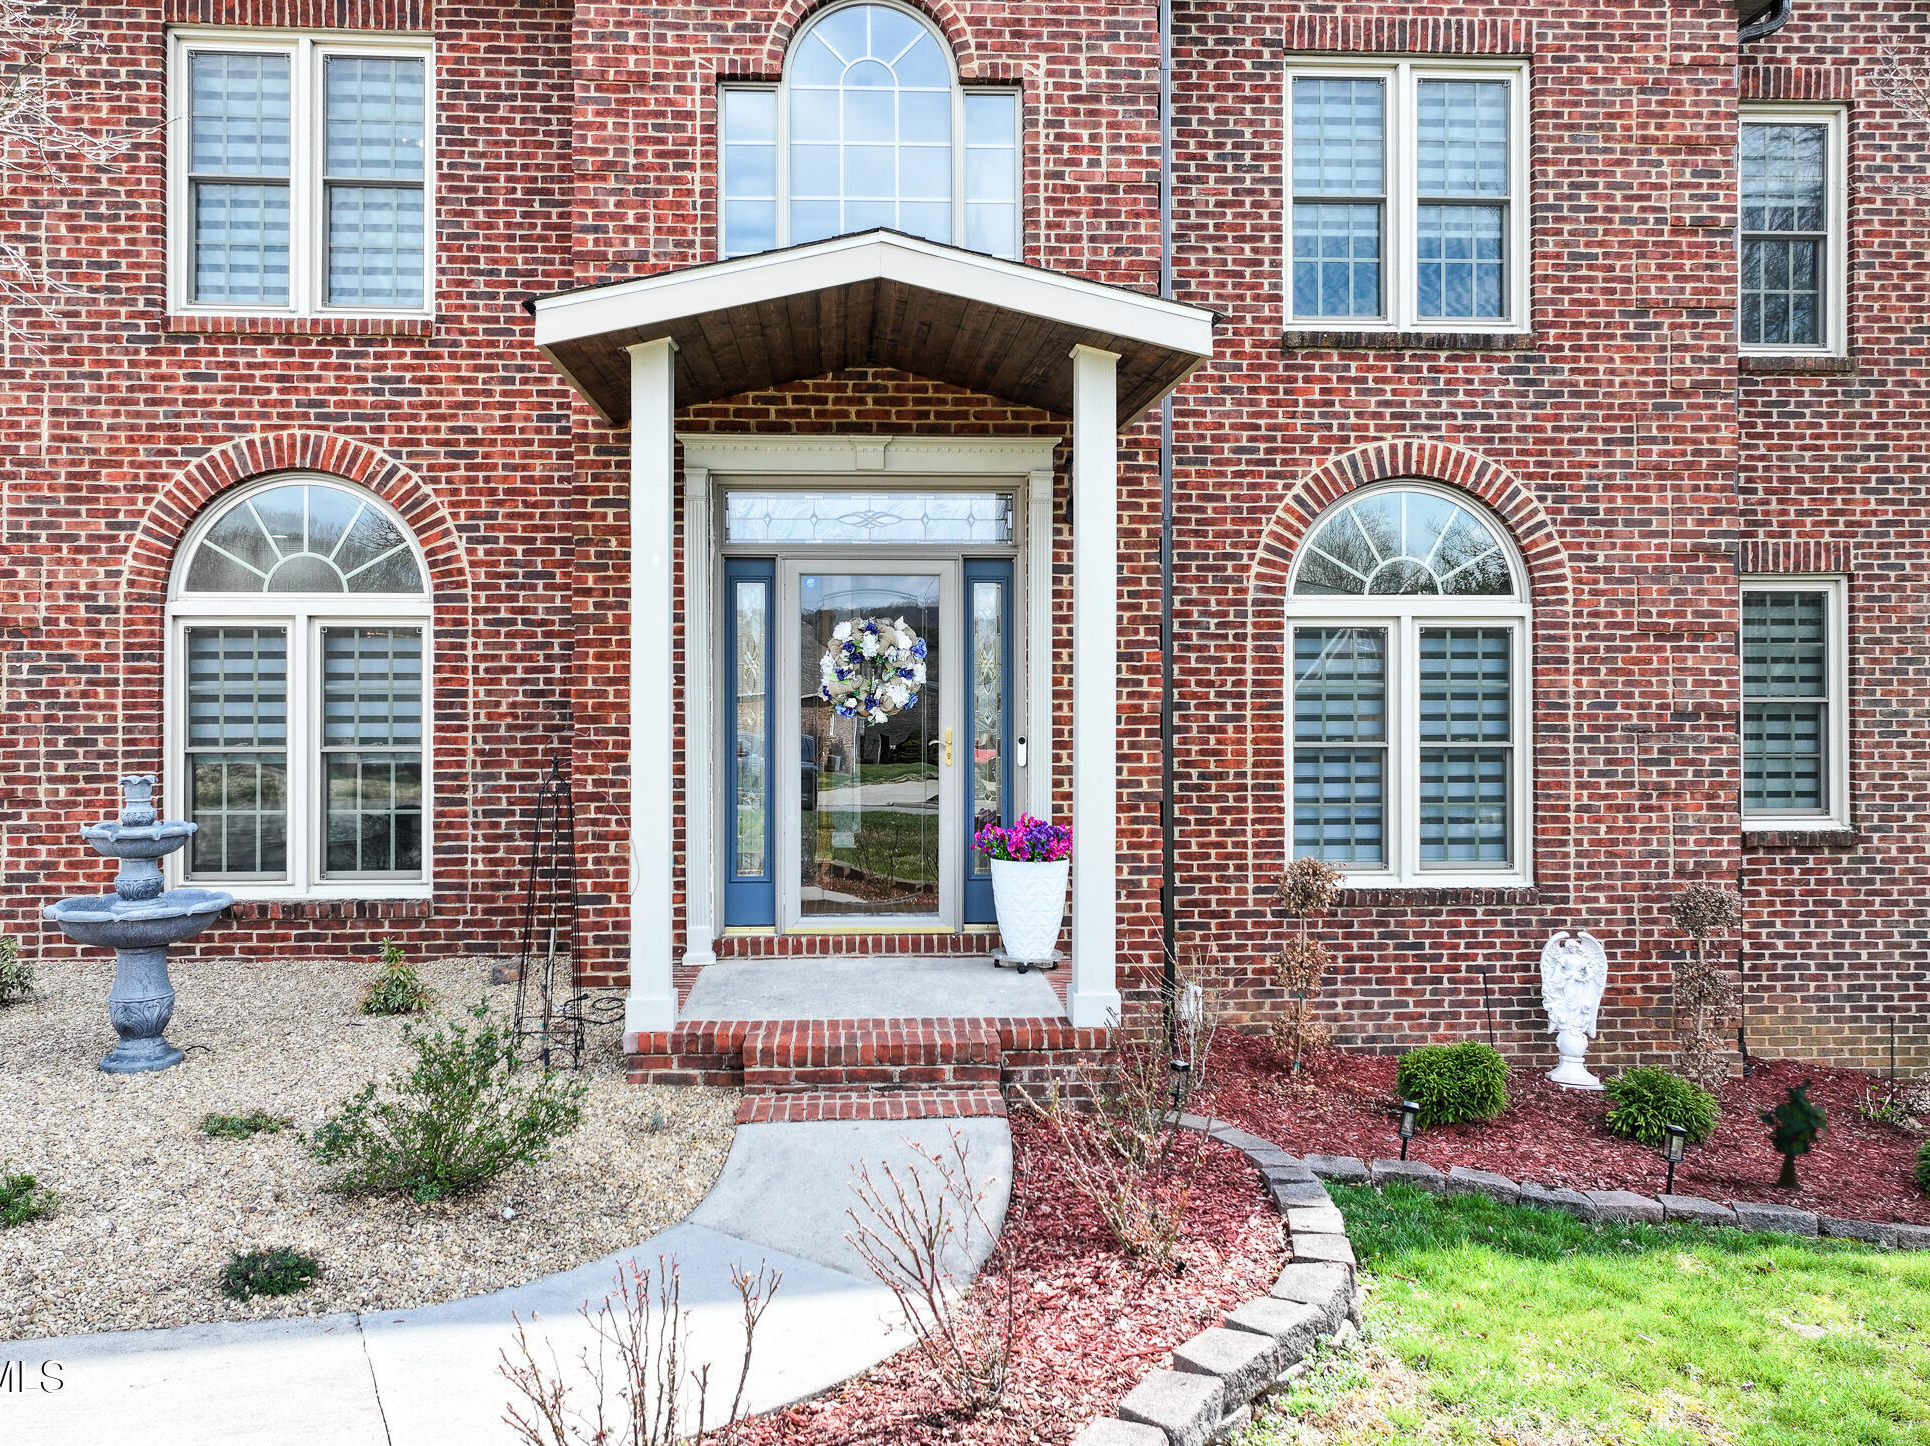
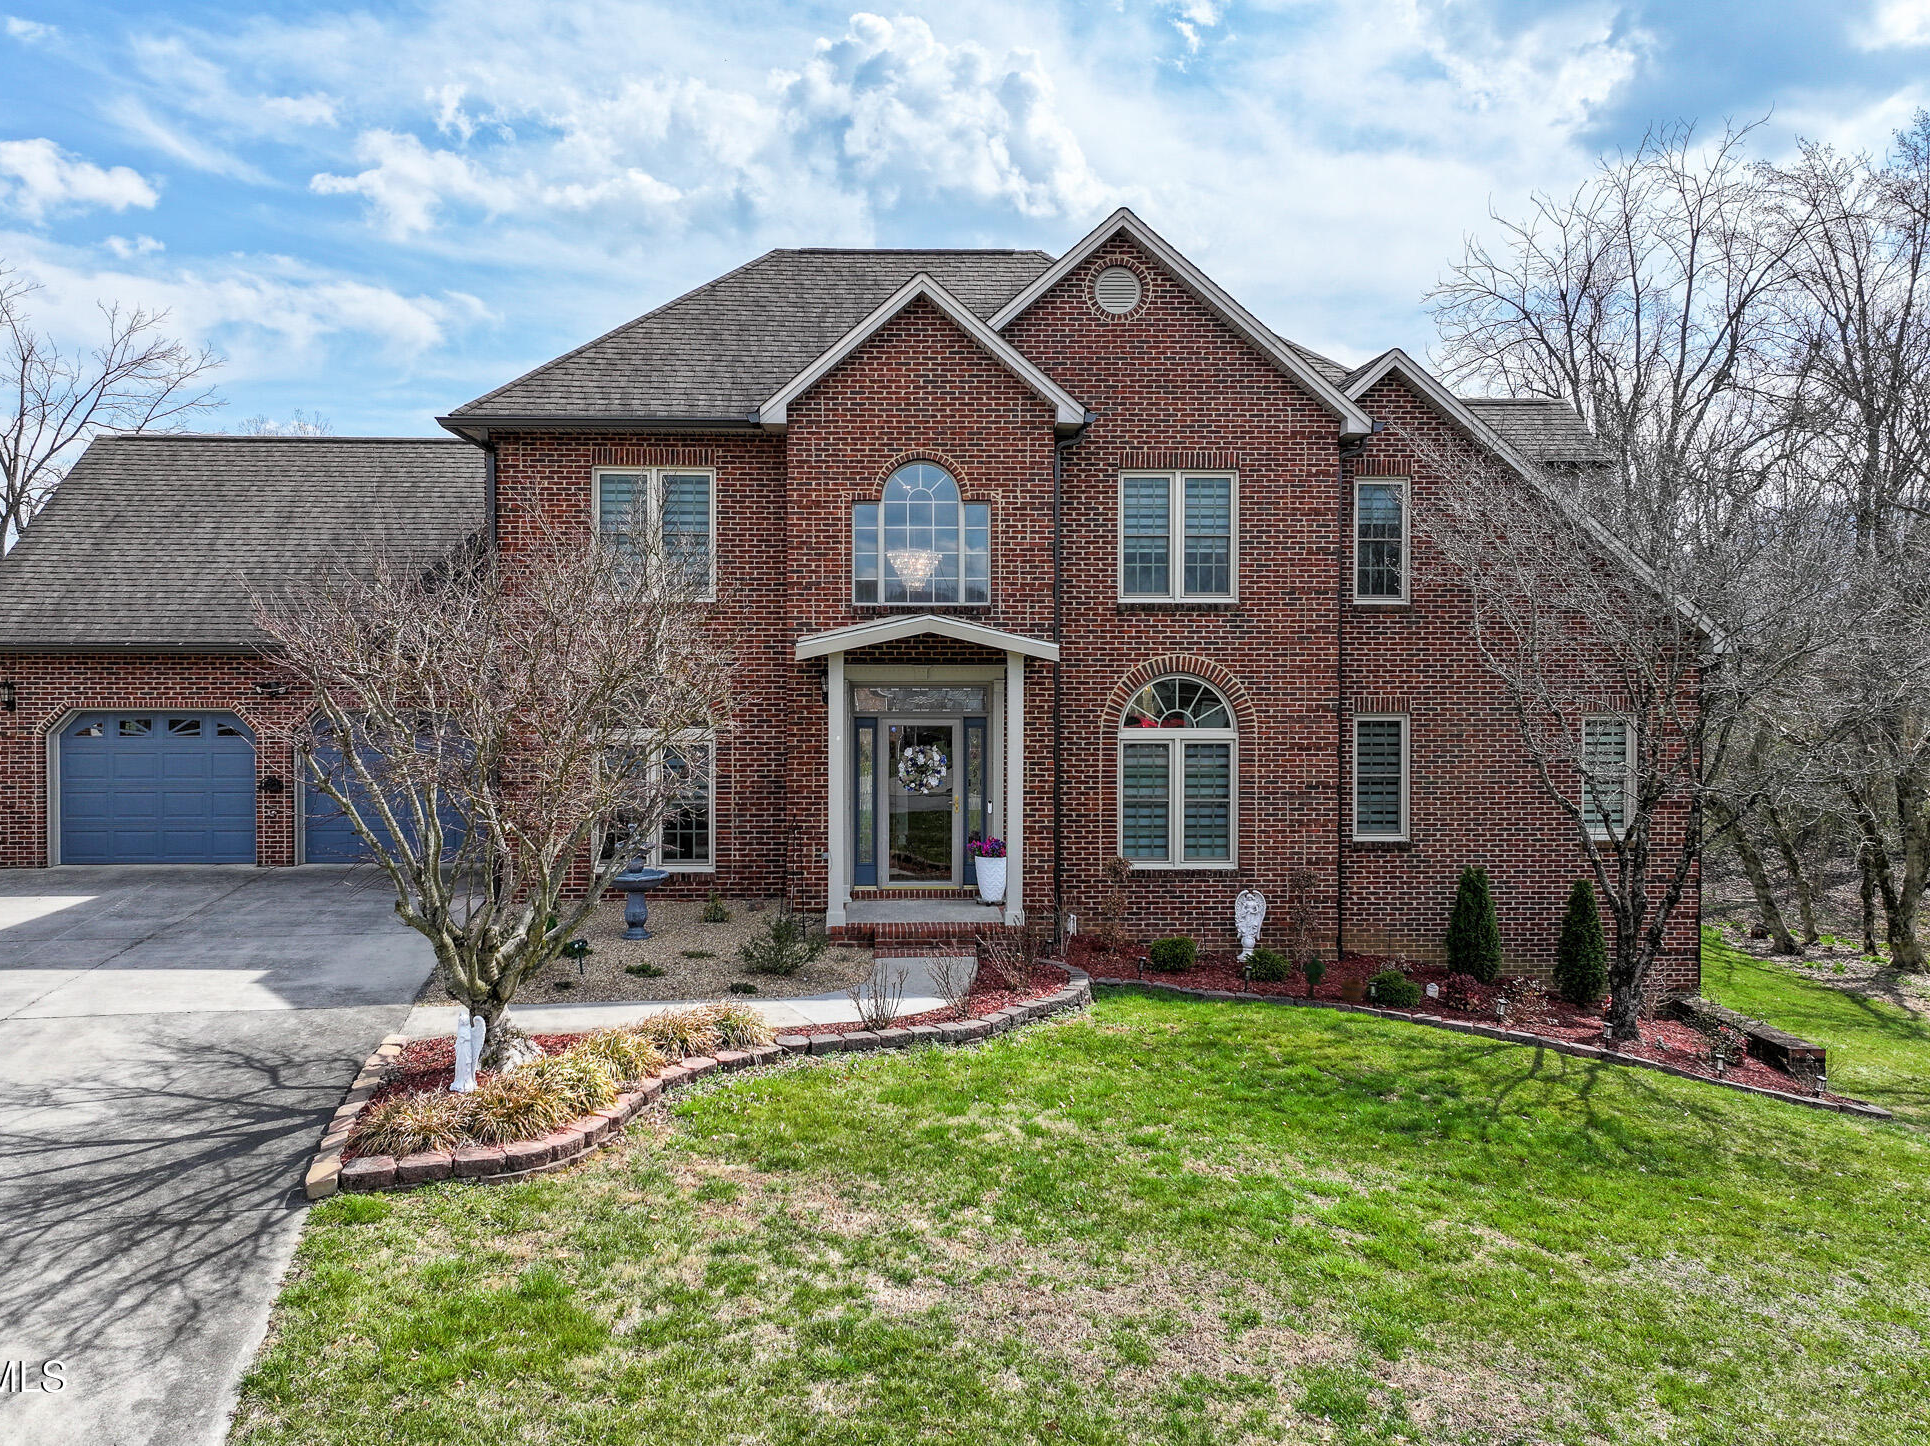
wooden bucket: none [1843,1109,1899,1193] -> present [1342,967,1362,1001]

